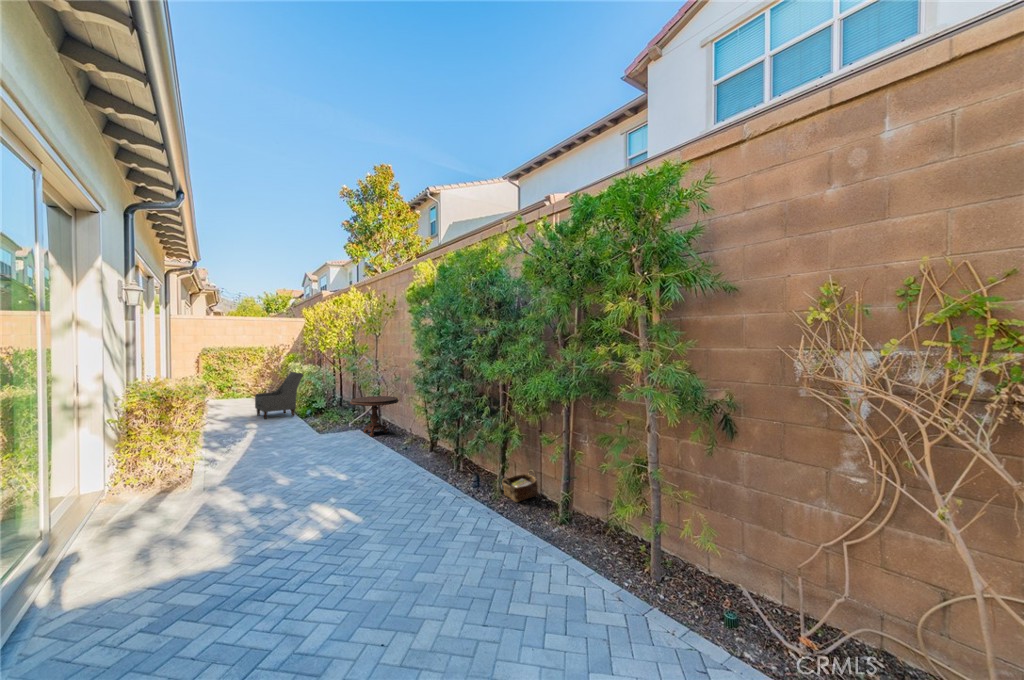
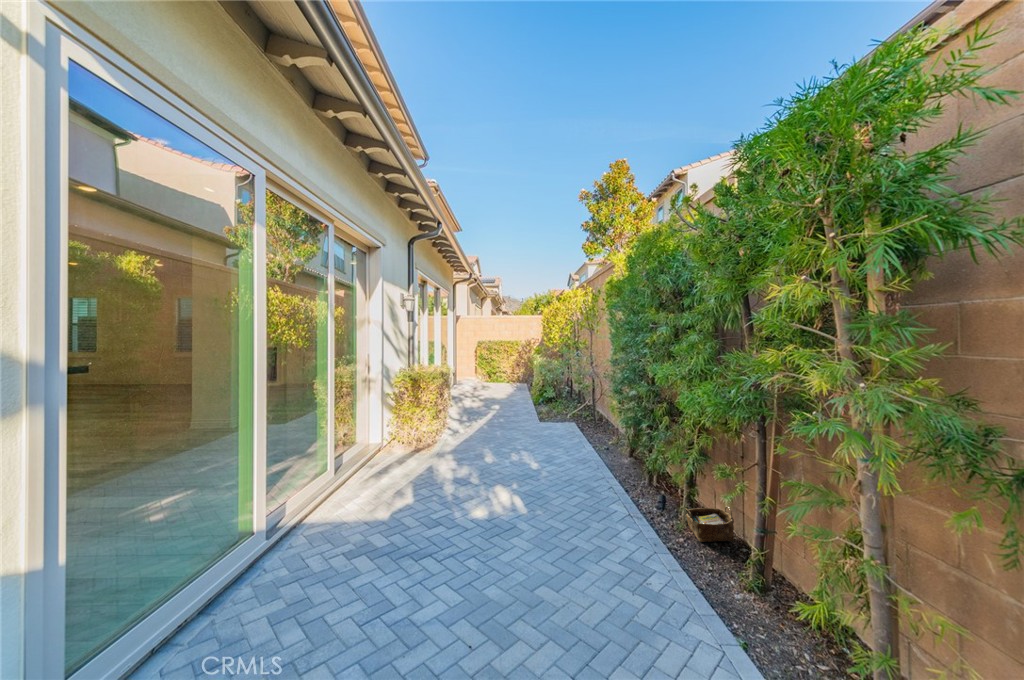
chair: present [255,372,303,419] -> none [505,363,540,402]
side table: present [350,396,399,437] -> none [566,392,612,431]

